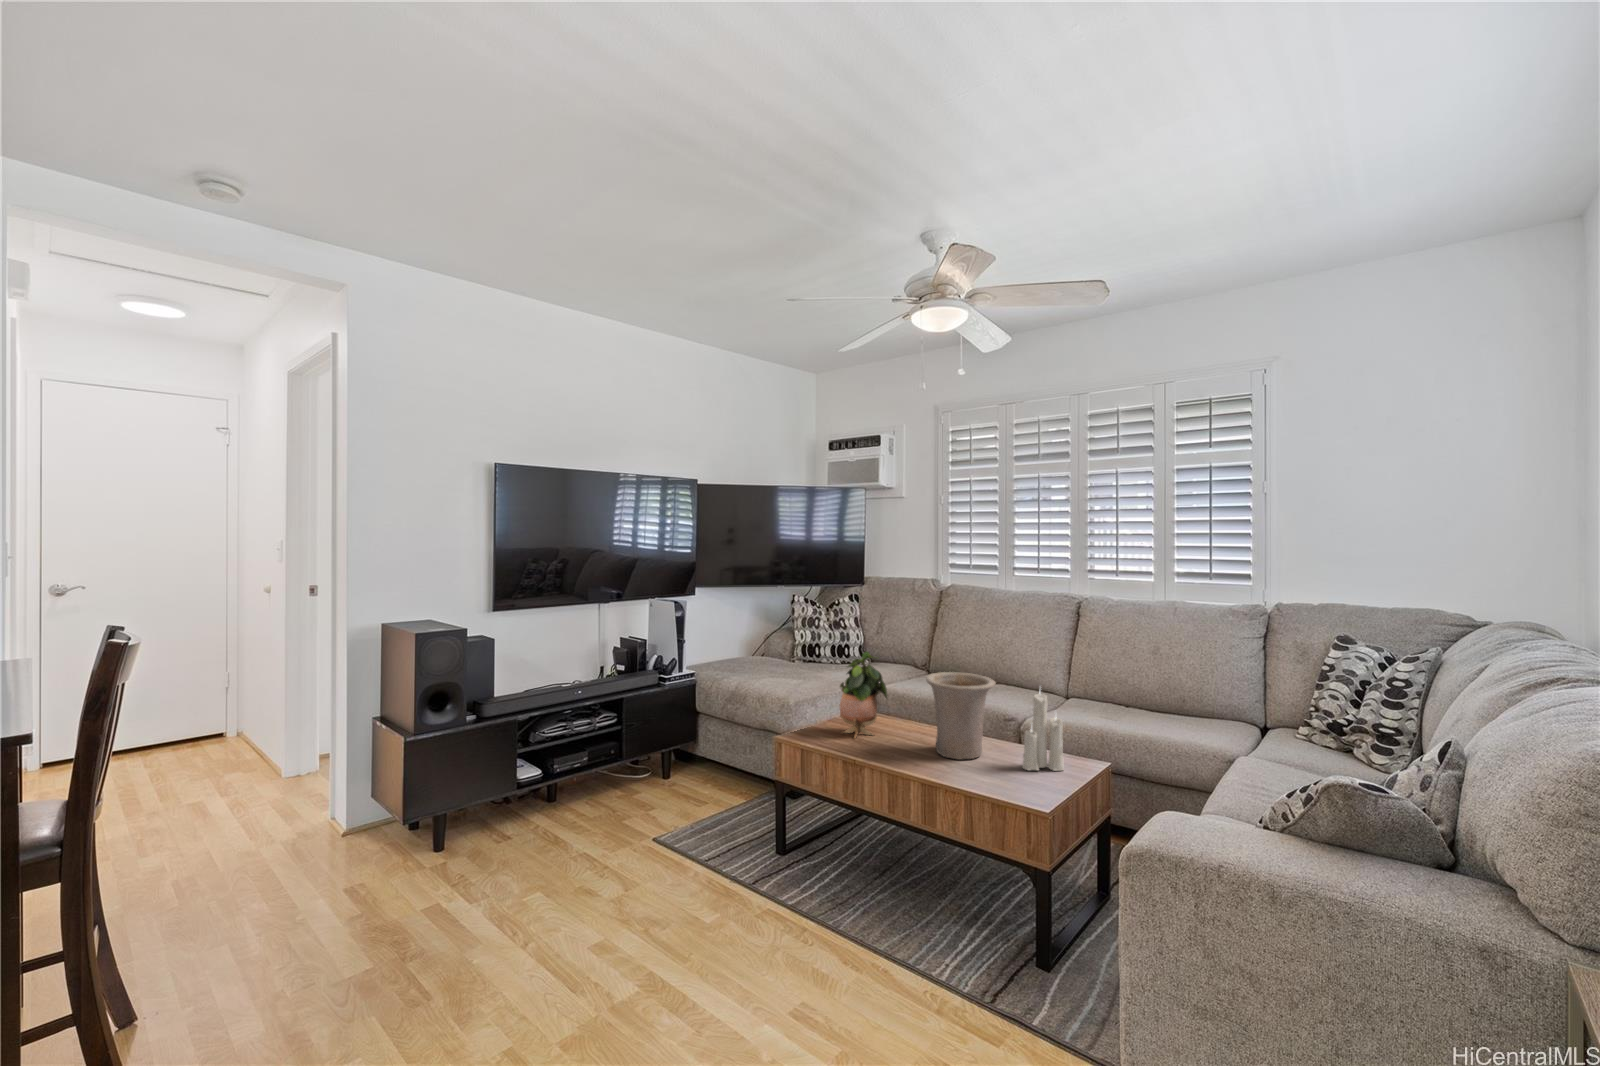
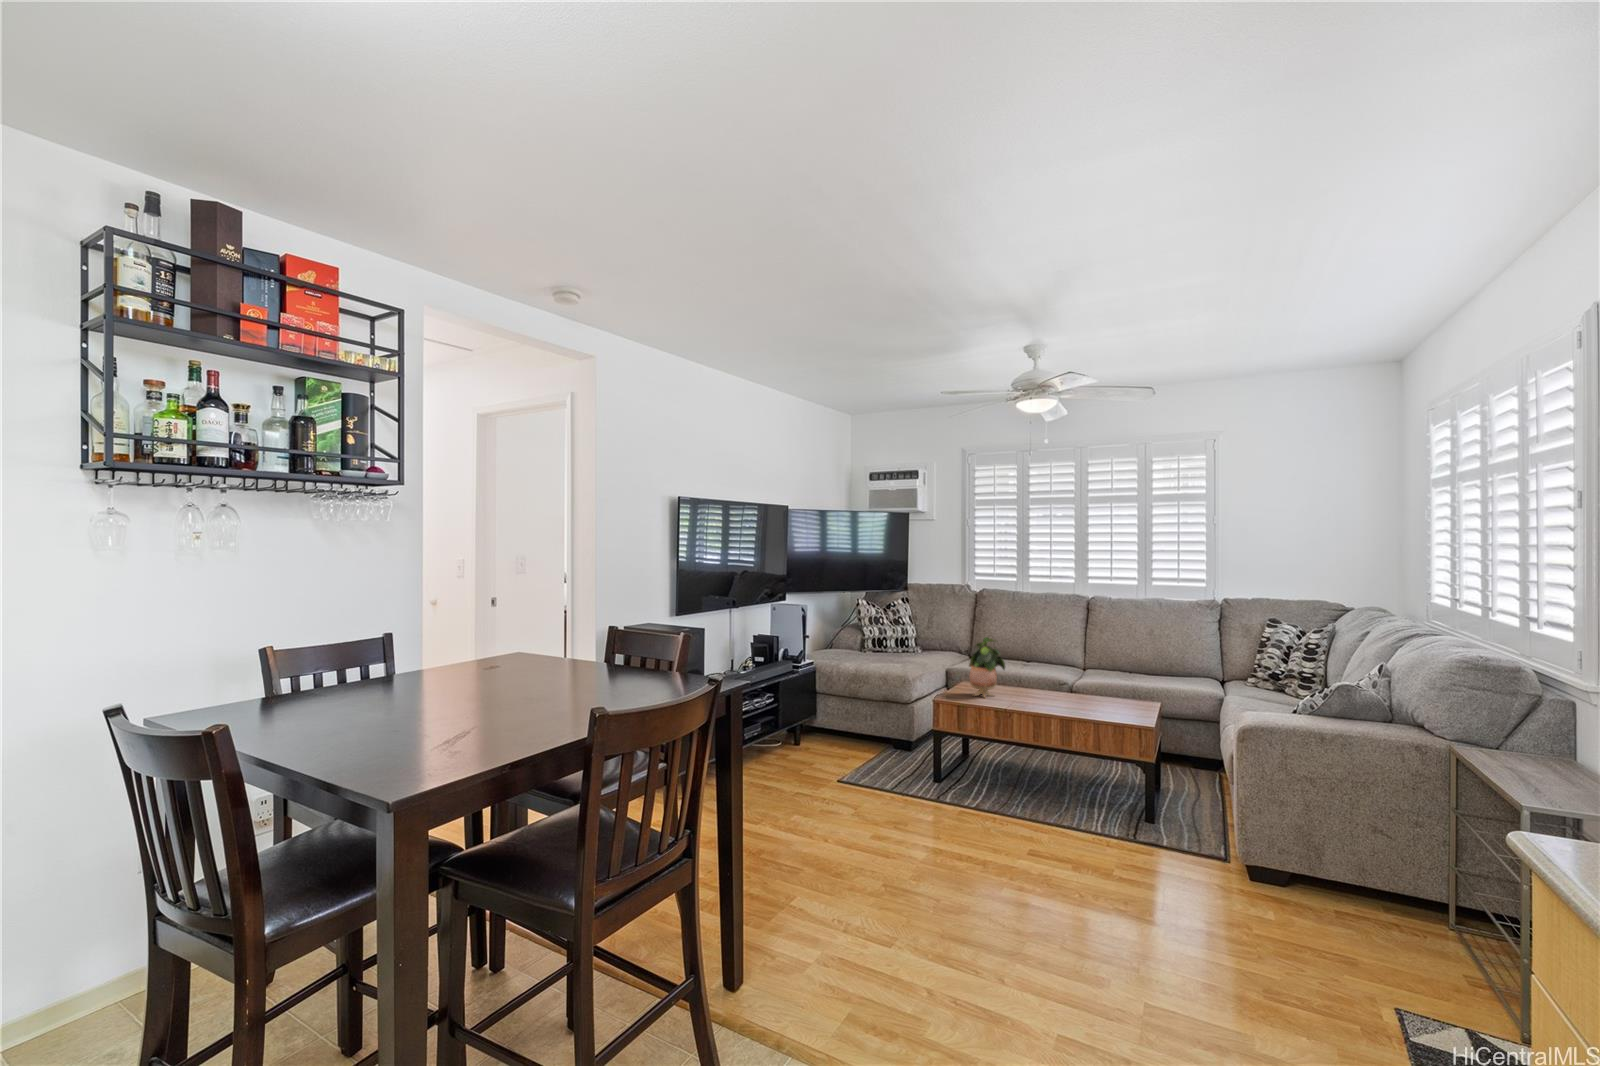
vase: present [926,672,996,759] -> none [1040,649,1089,706]
candle: present [1022,694,1063,771] -> none [1111,651,1137,709]

